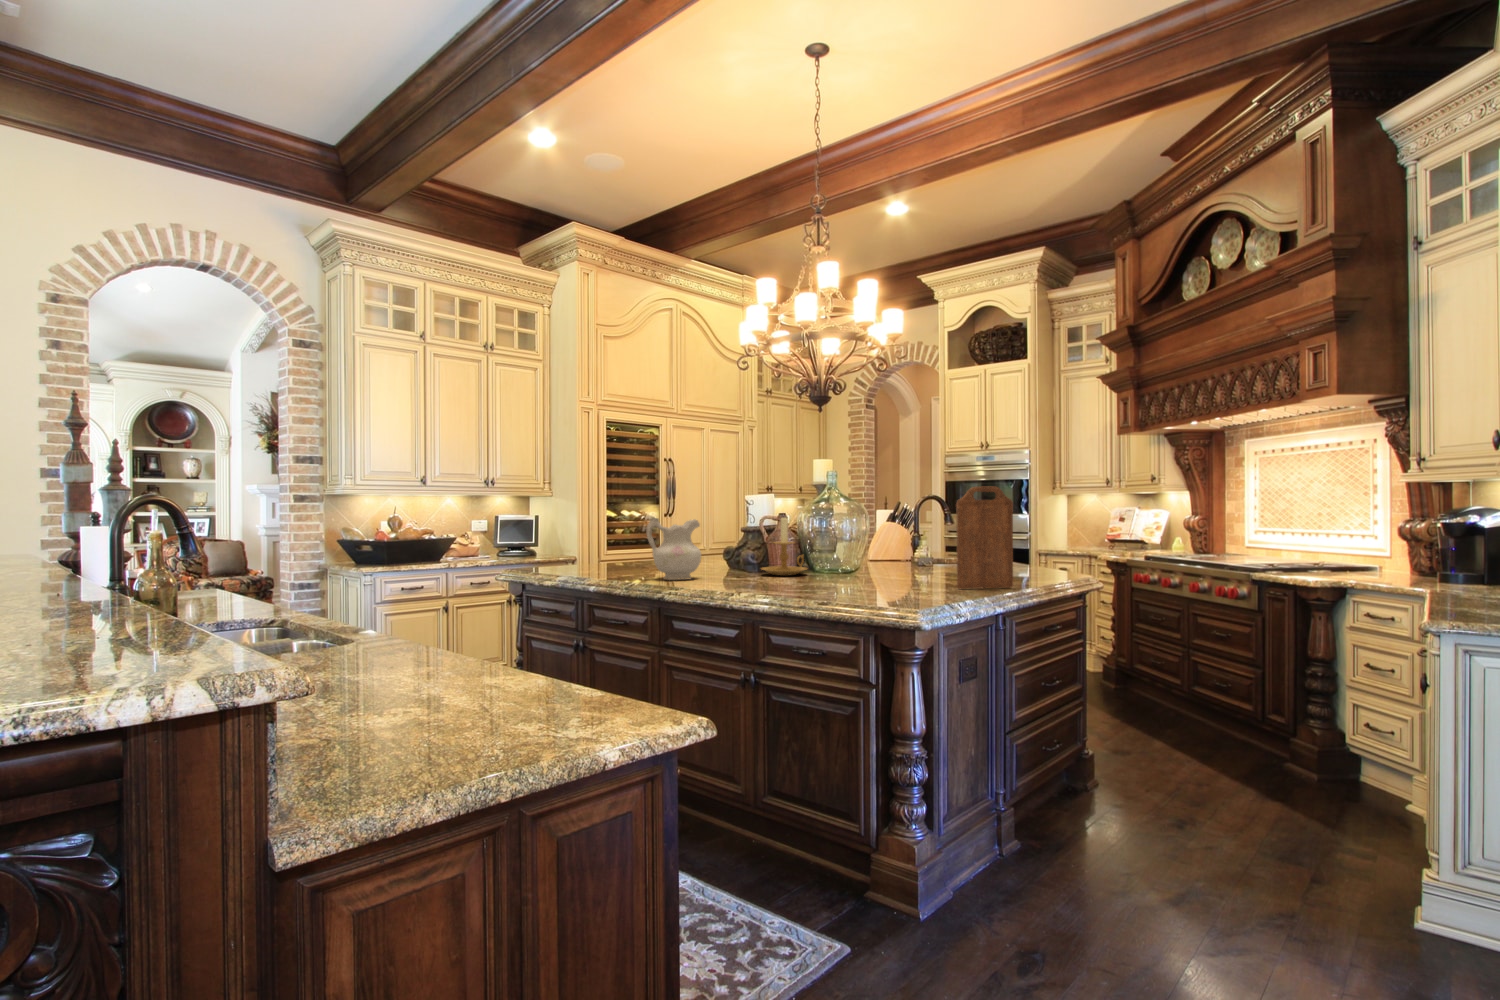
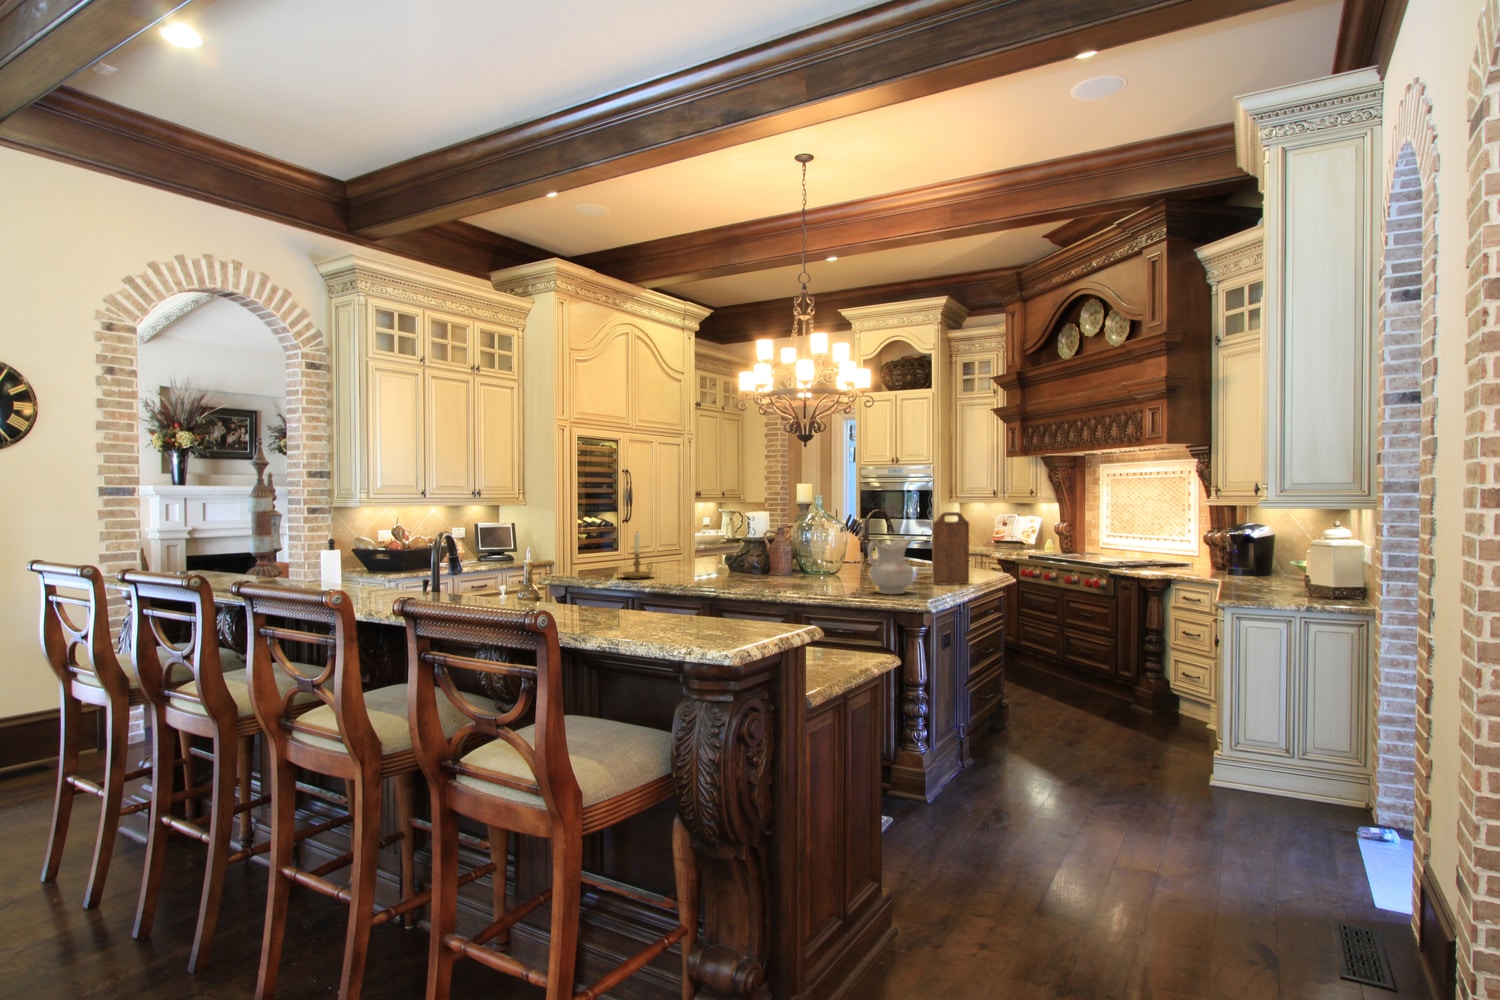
candle holder: present [761,517,807,576] -> present [619,532,655,579]
ceramic pitcher: present [646,518,701,580] -> present [868,538,914,594]

